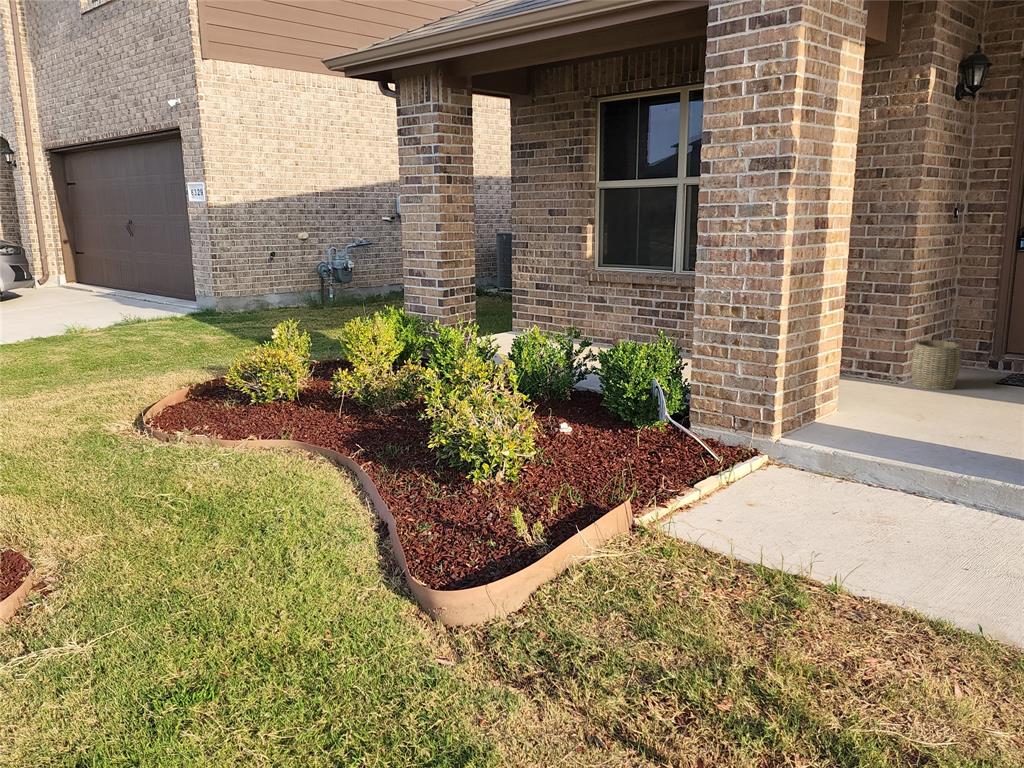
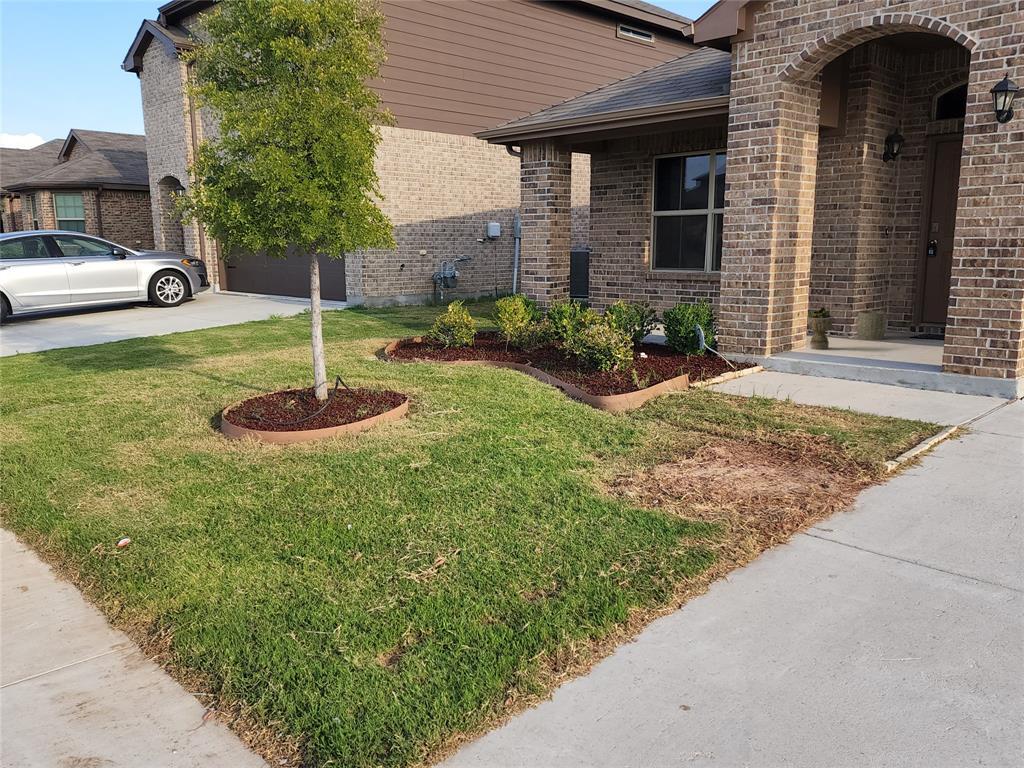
planter: none [841,344,888,418] -> present [807,307,834,350]

